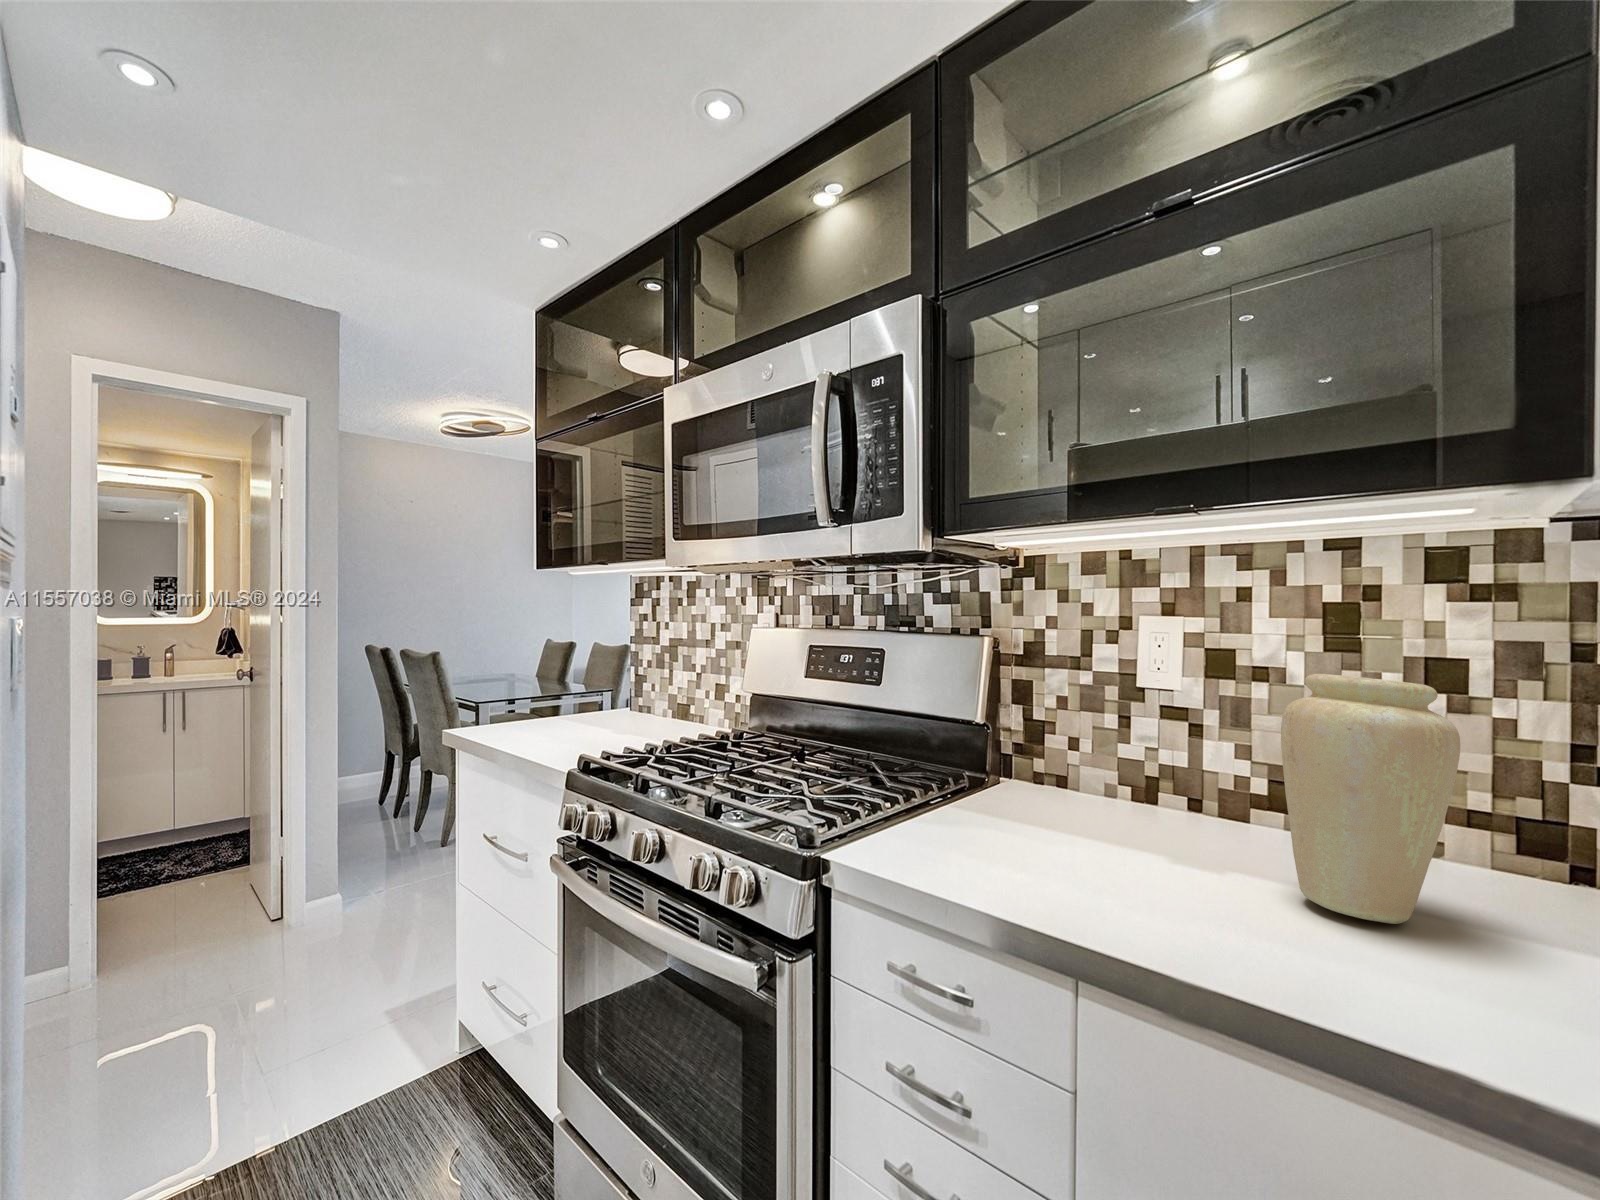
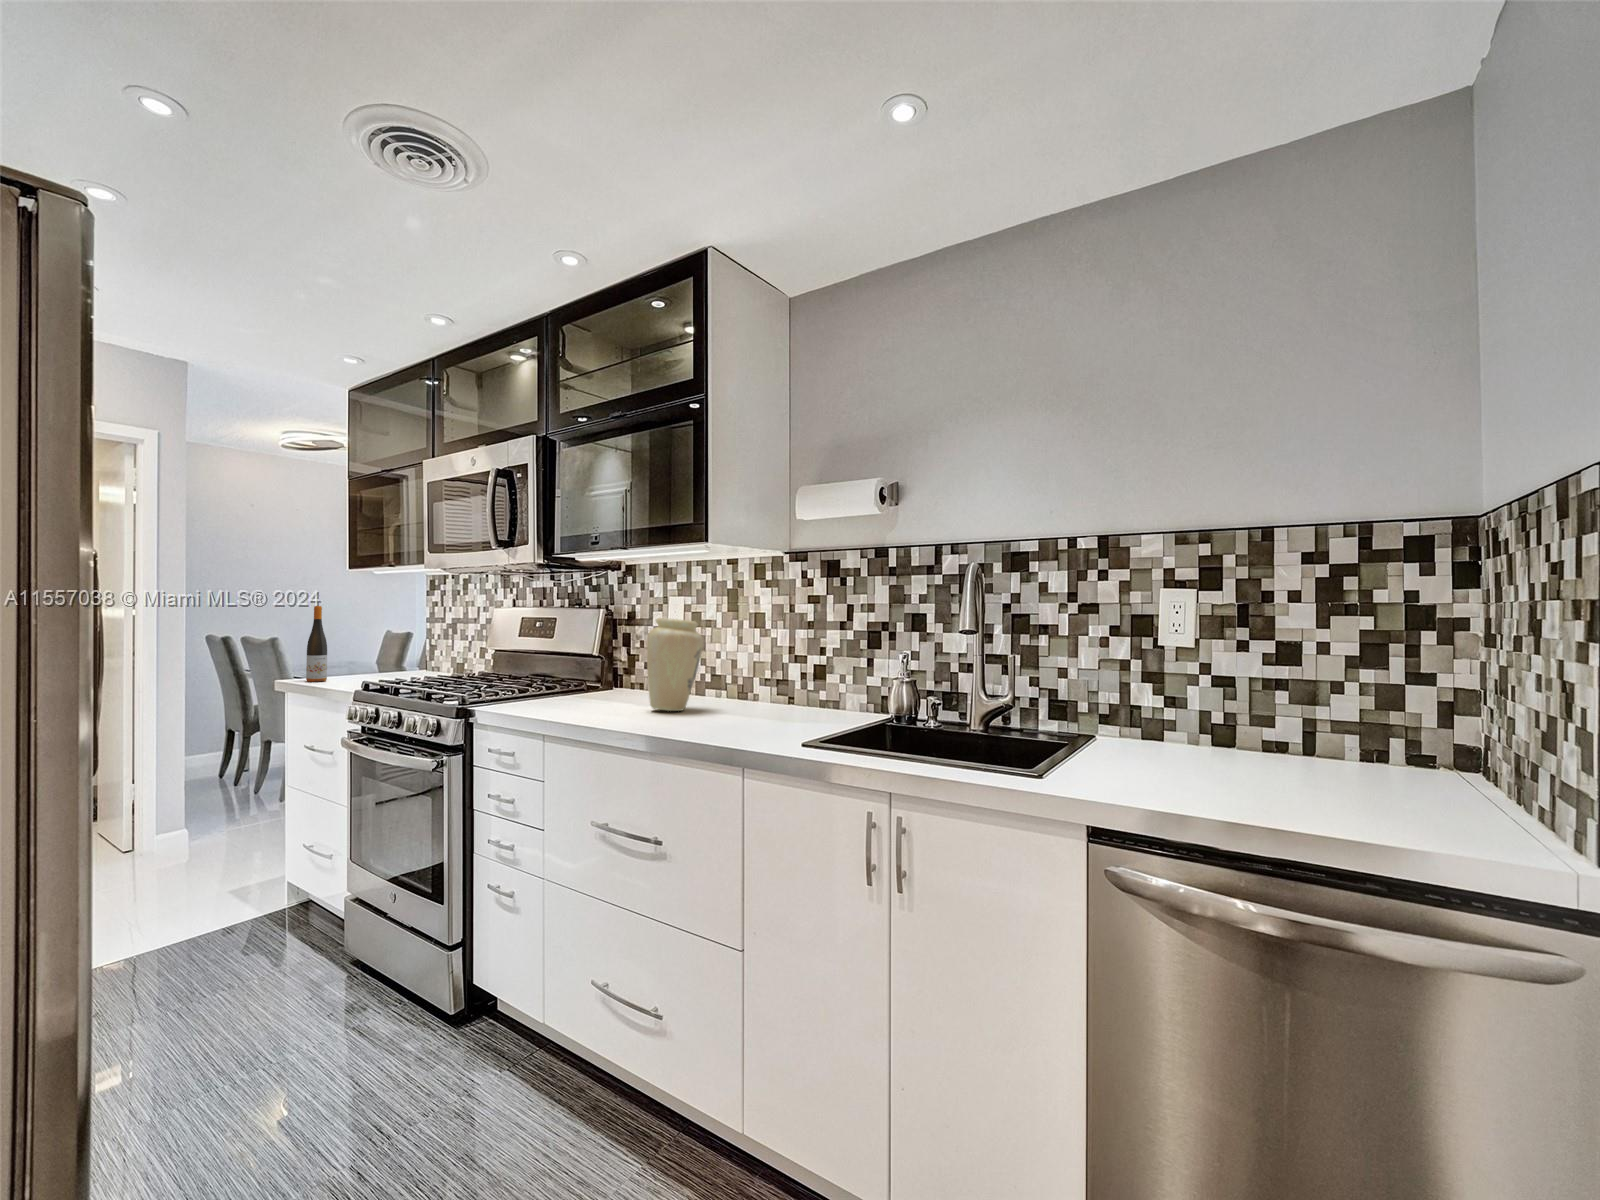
wine bottle: none [484,620,515,743] -> present [306,606,327,682]

